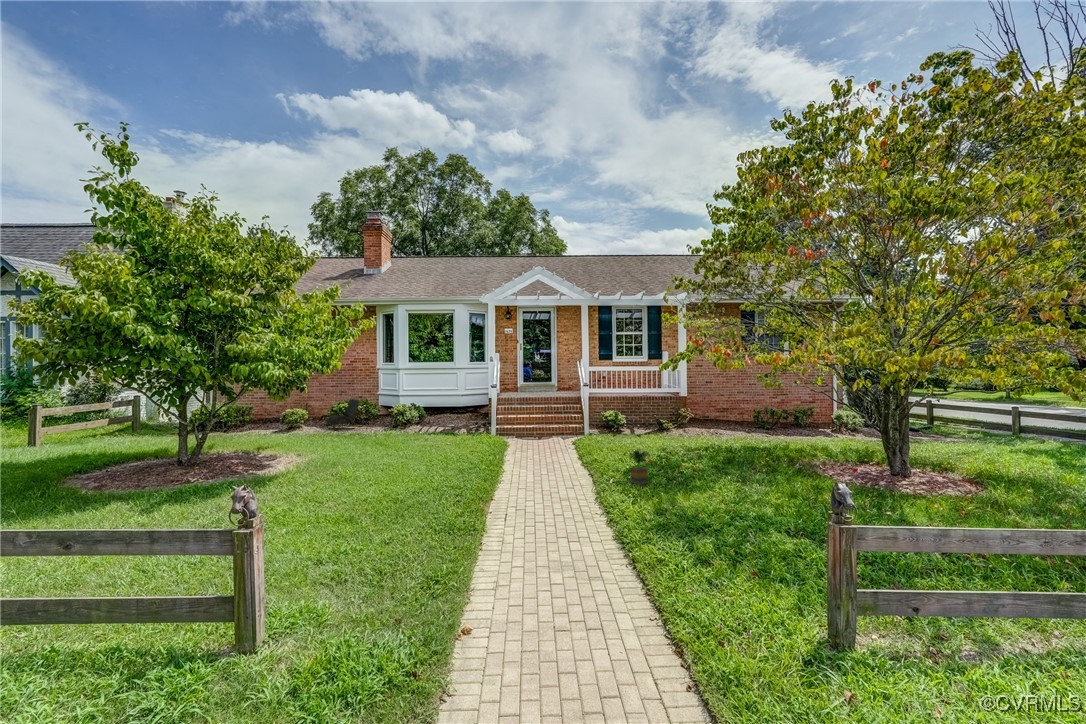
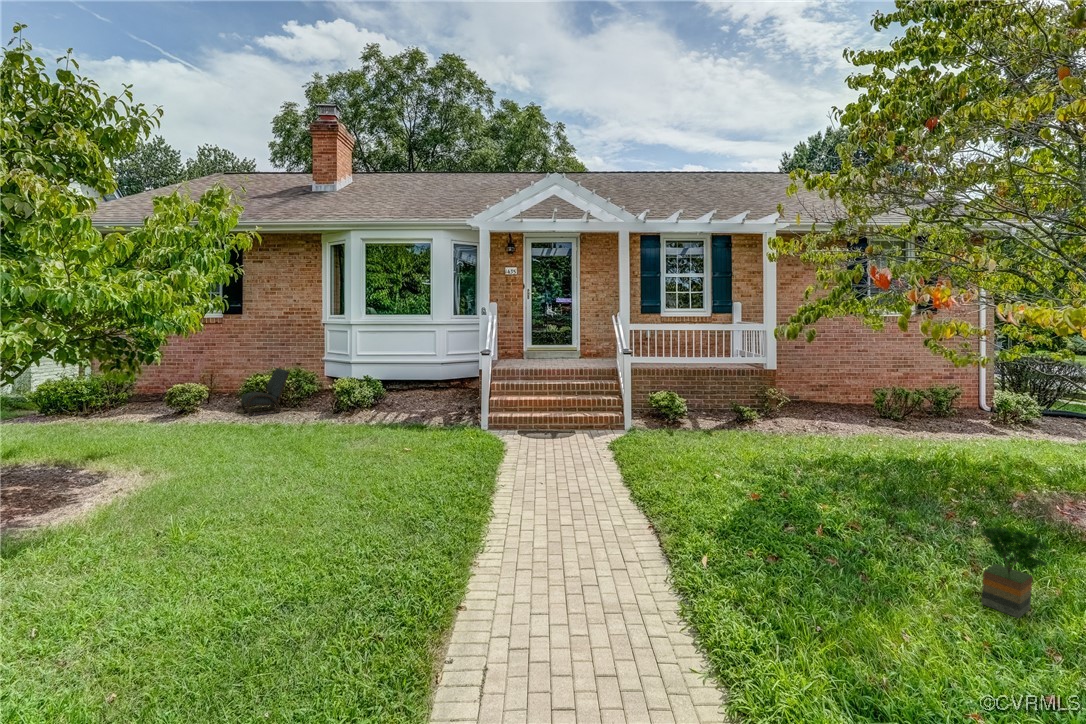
potted tree: present [630,450,650,485] -> present [981,527,1049,618]

